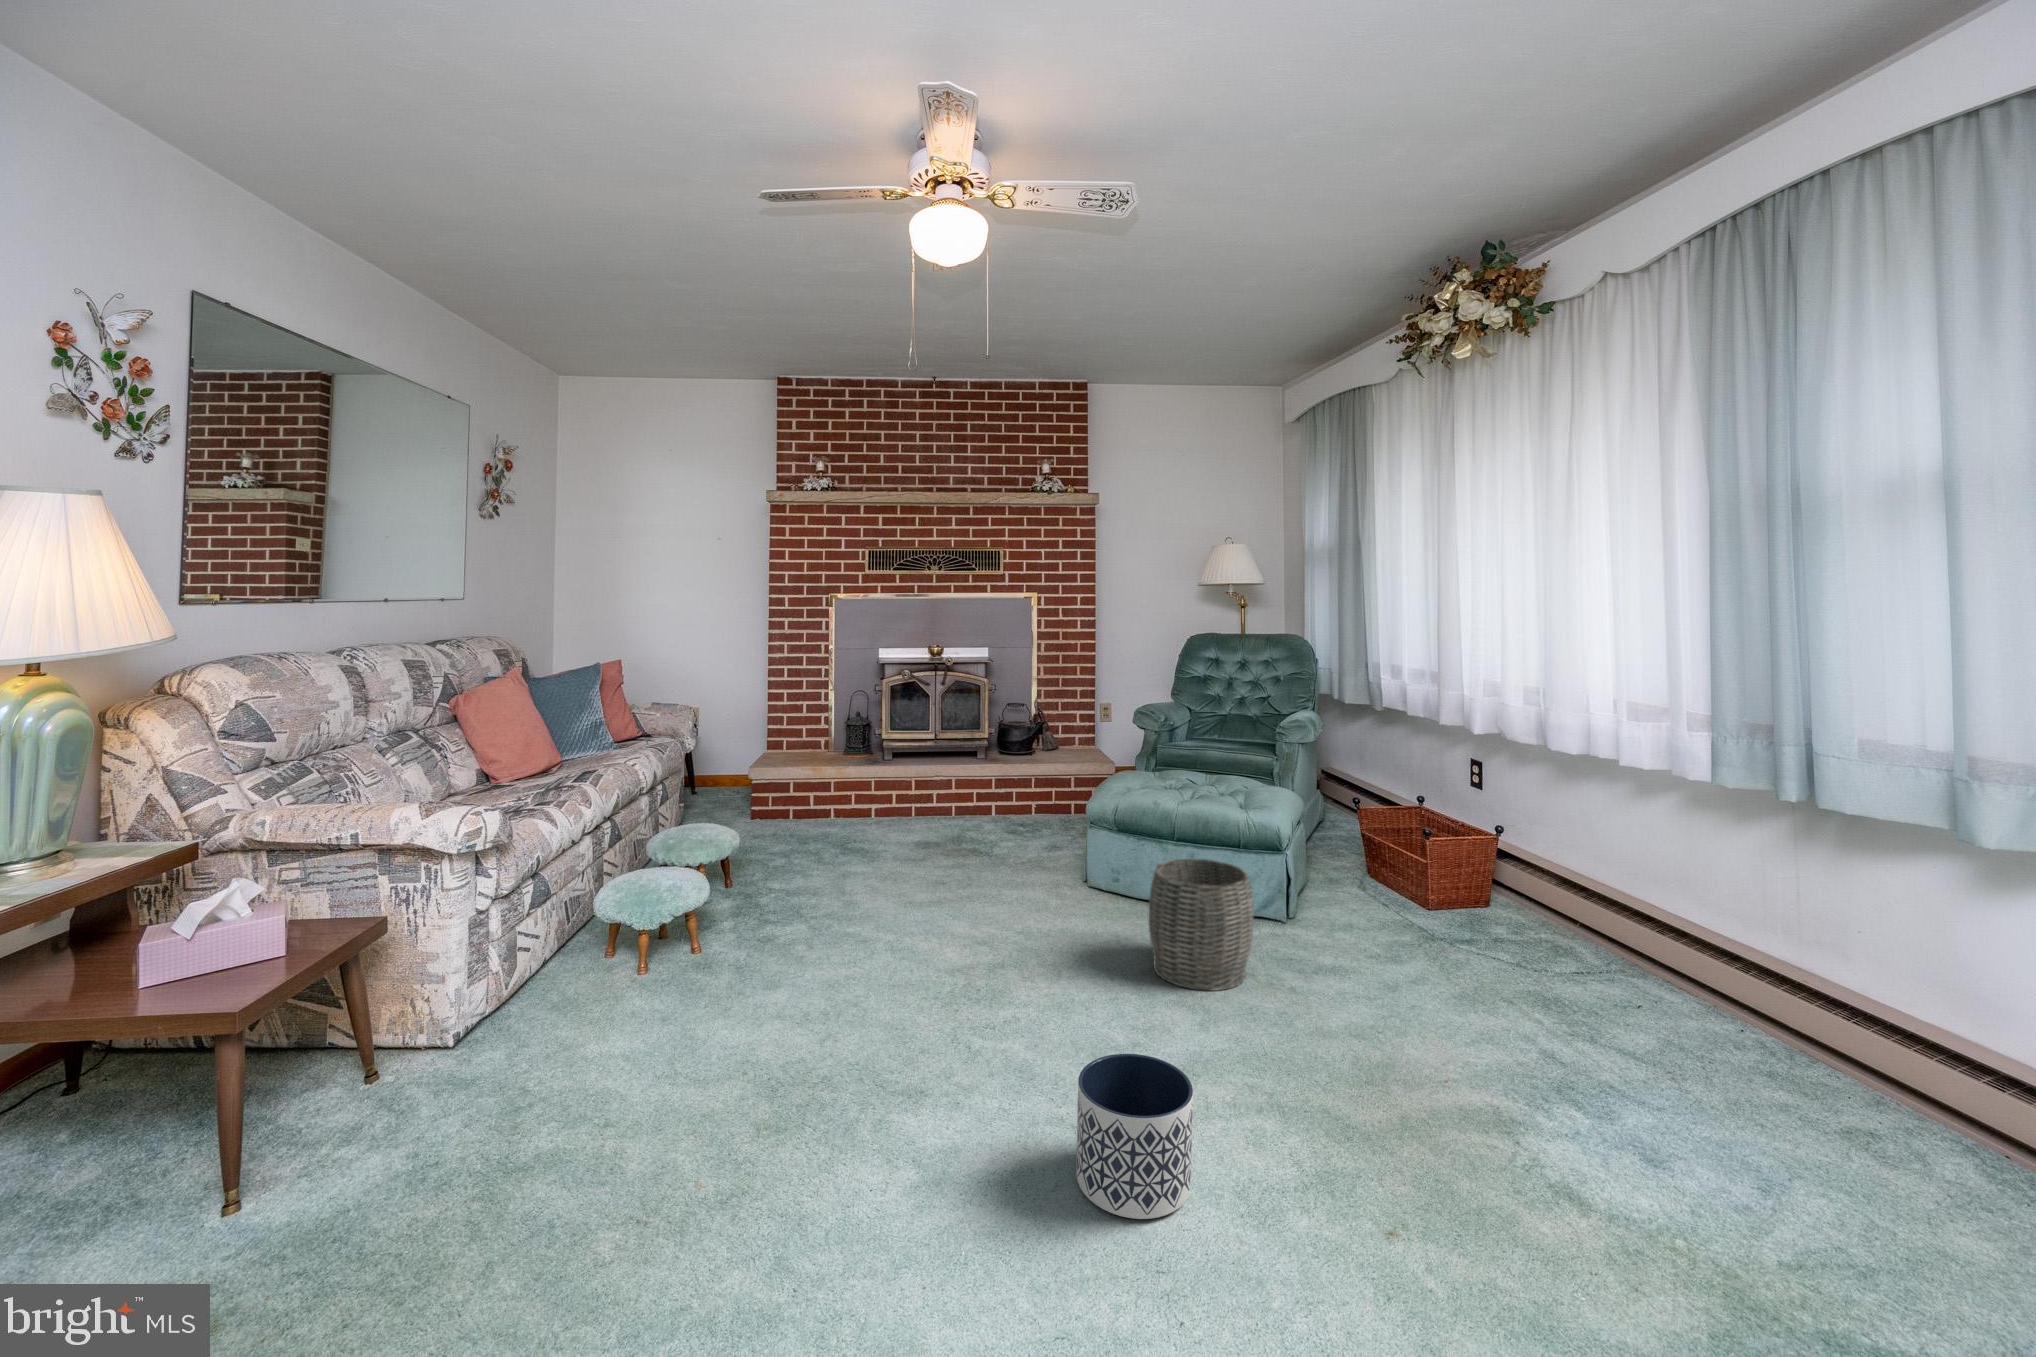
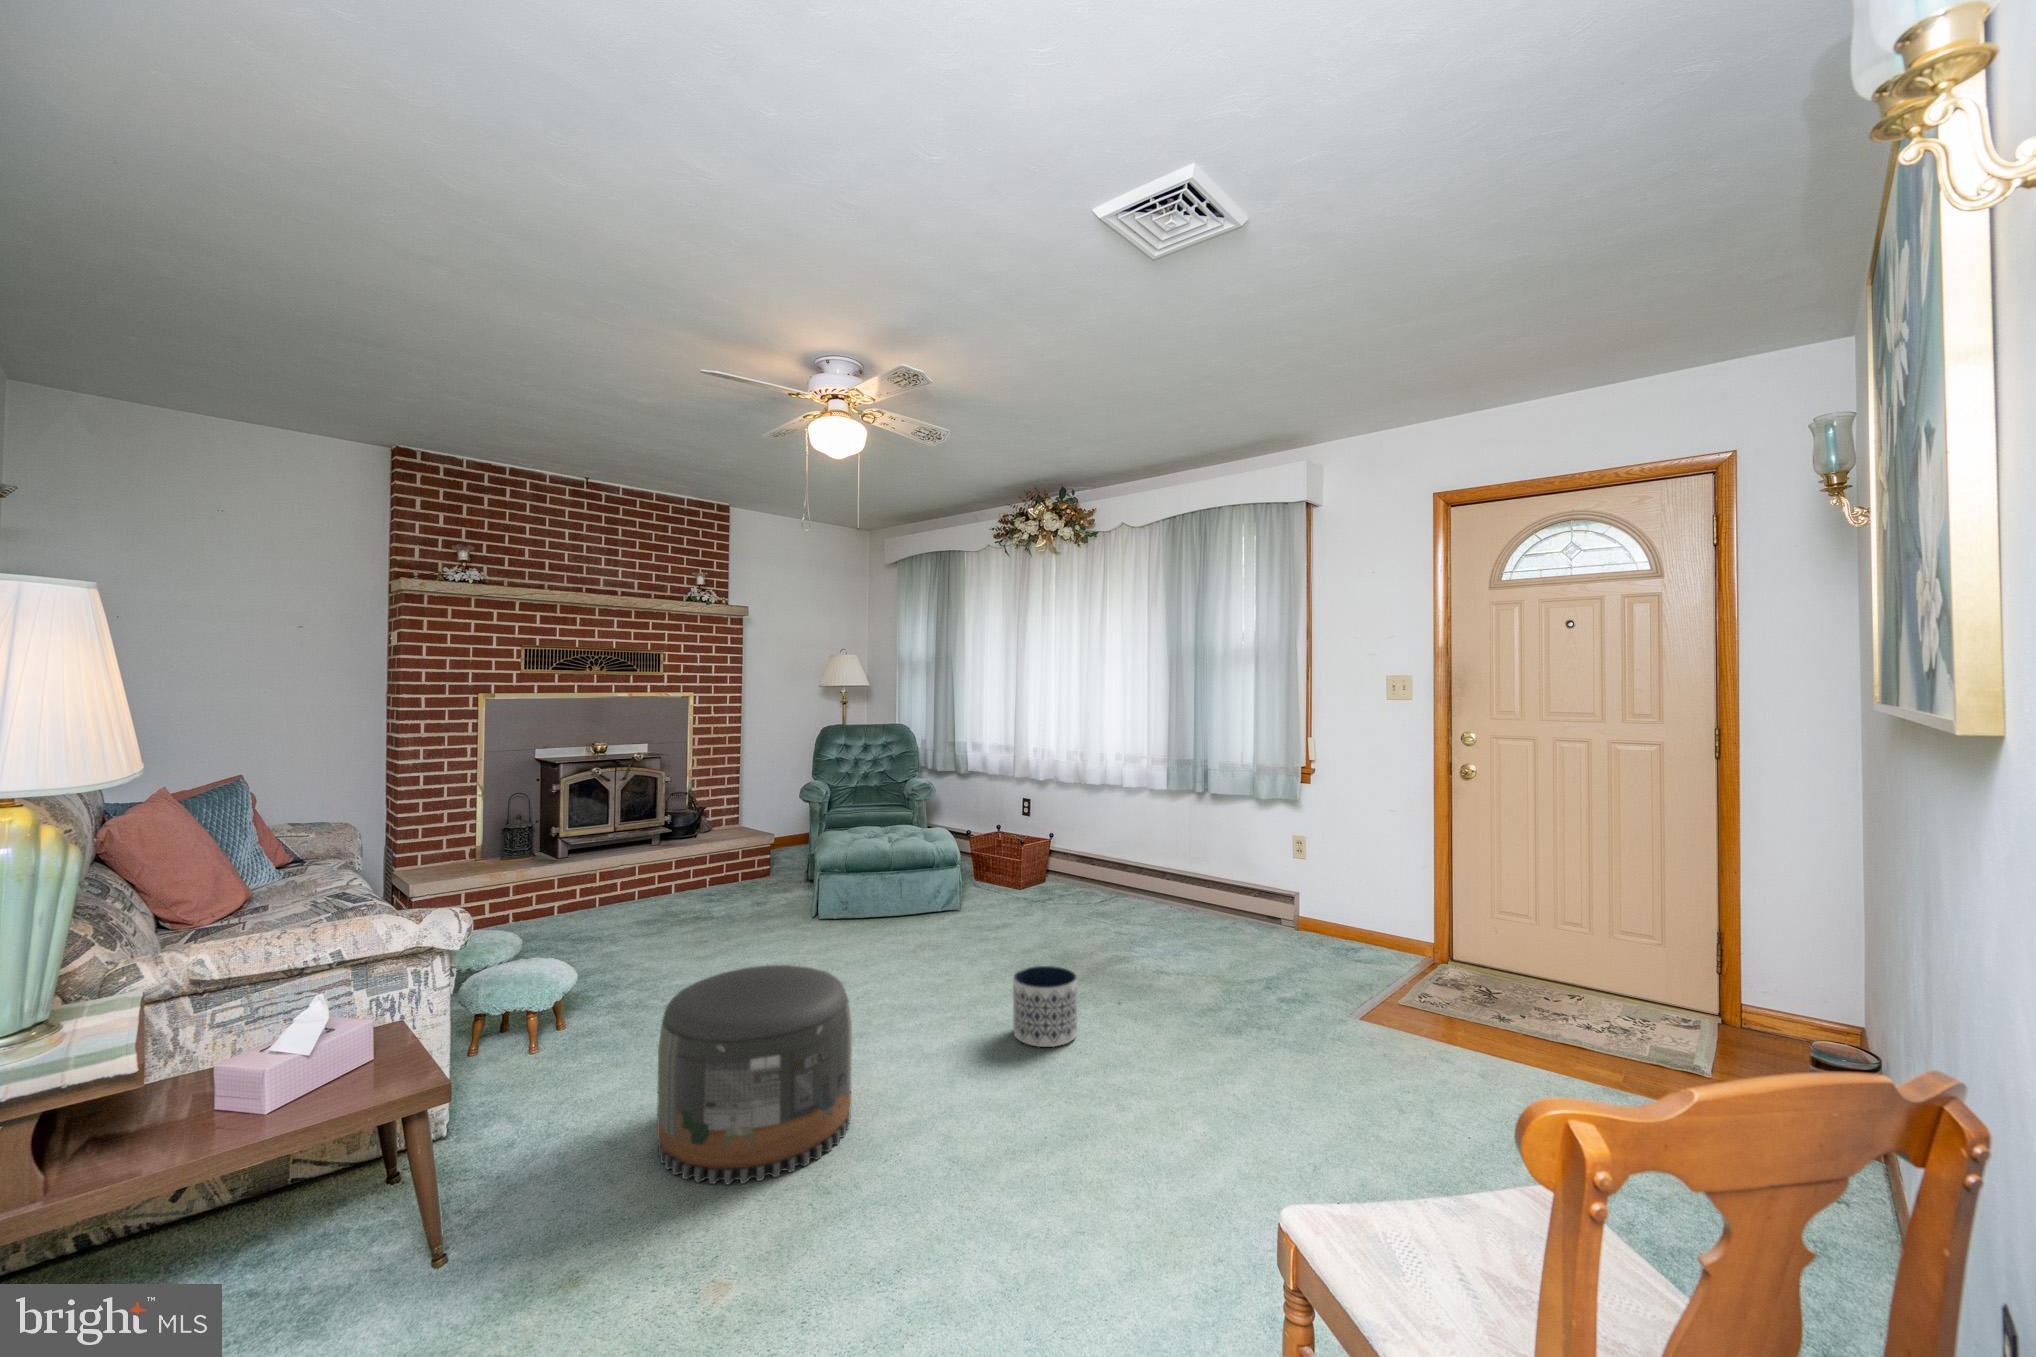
woven basket: present [1149,859,1254,991] -> none [933,874,1001,958]
pouf: none [481,945,762,1265] -> present [657,965,852,1184]

